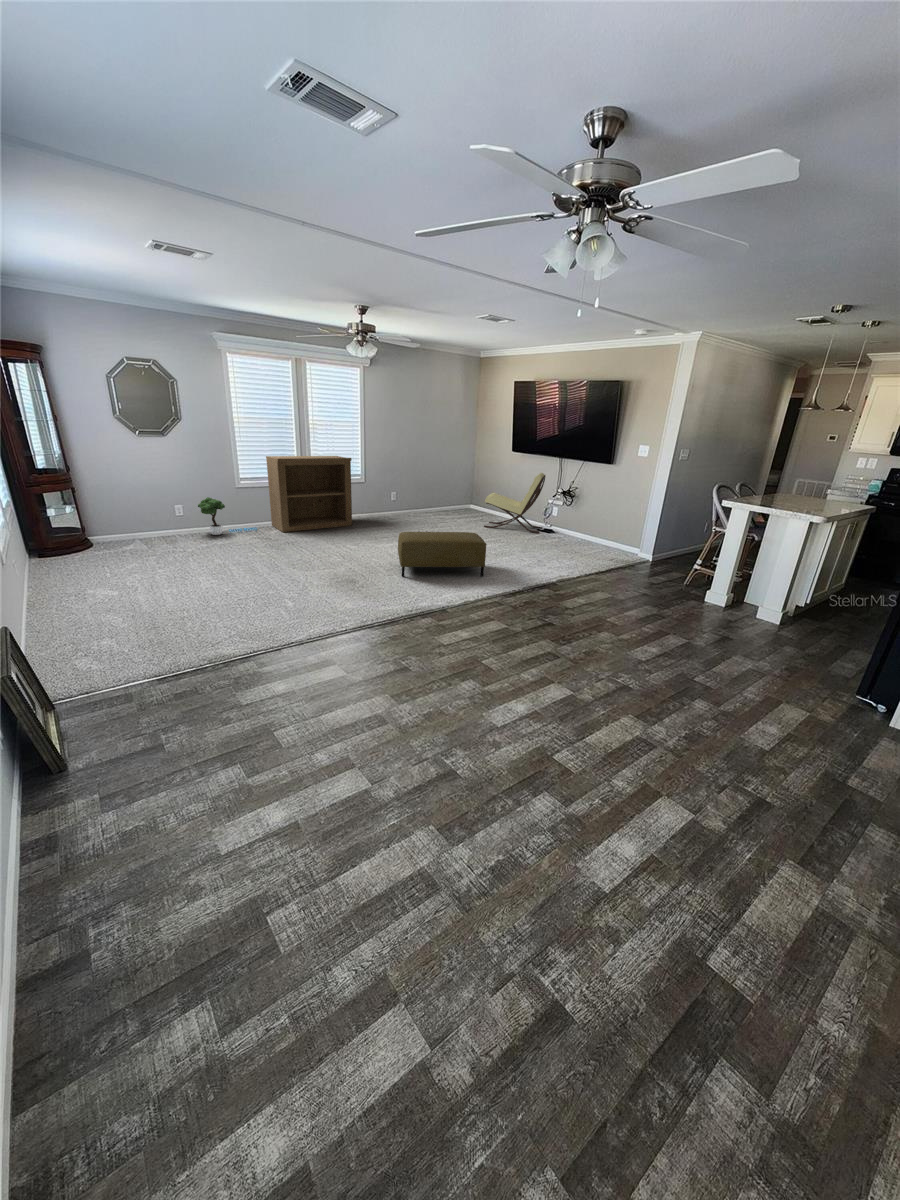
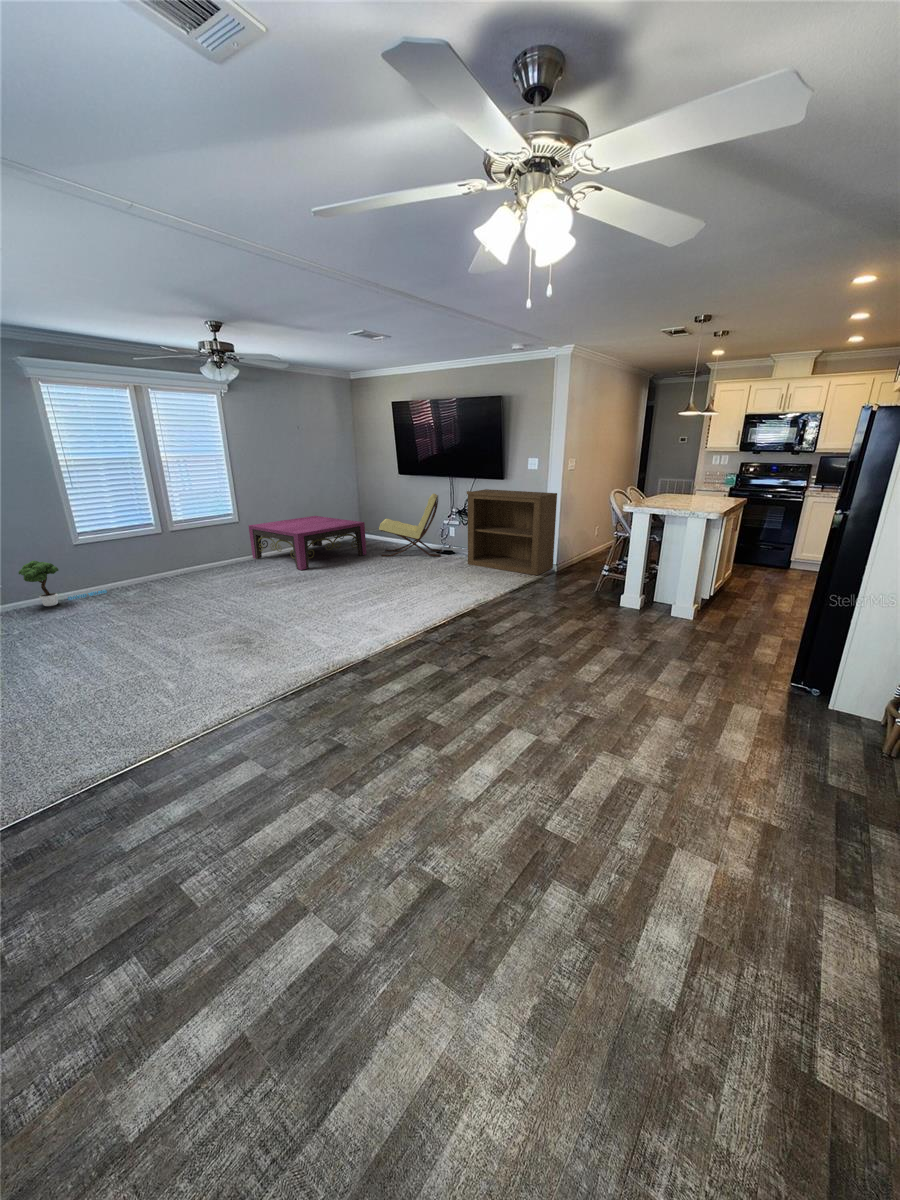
bookshelf: present [266,456,352,532] -> present [467,489,557,575]
coffee table: none [373,484,473,531] -> present [249,516,366,570]
ottoman: present [398,532,487,576] -> none [294,566,398,627]

